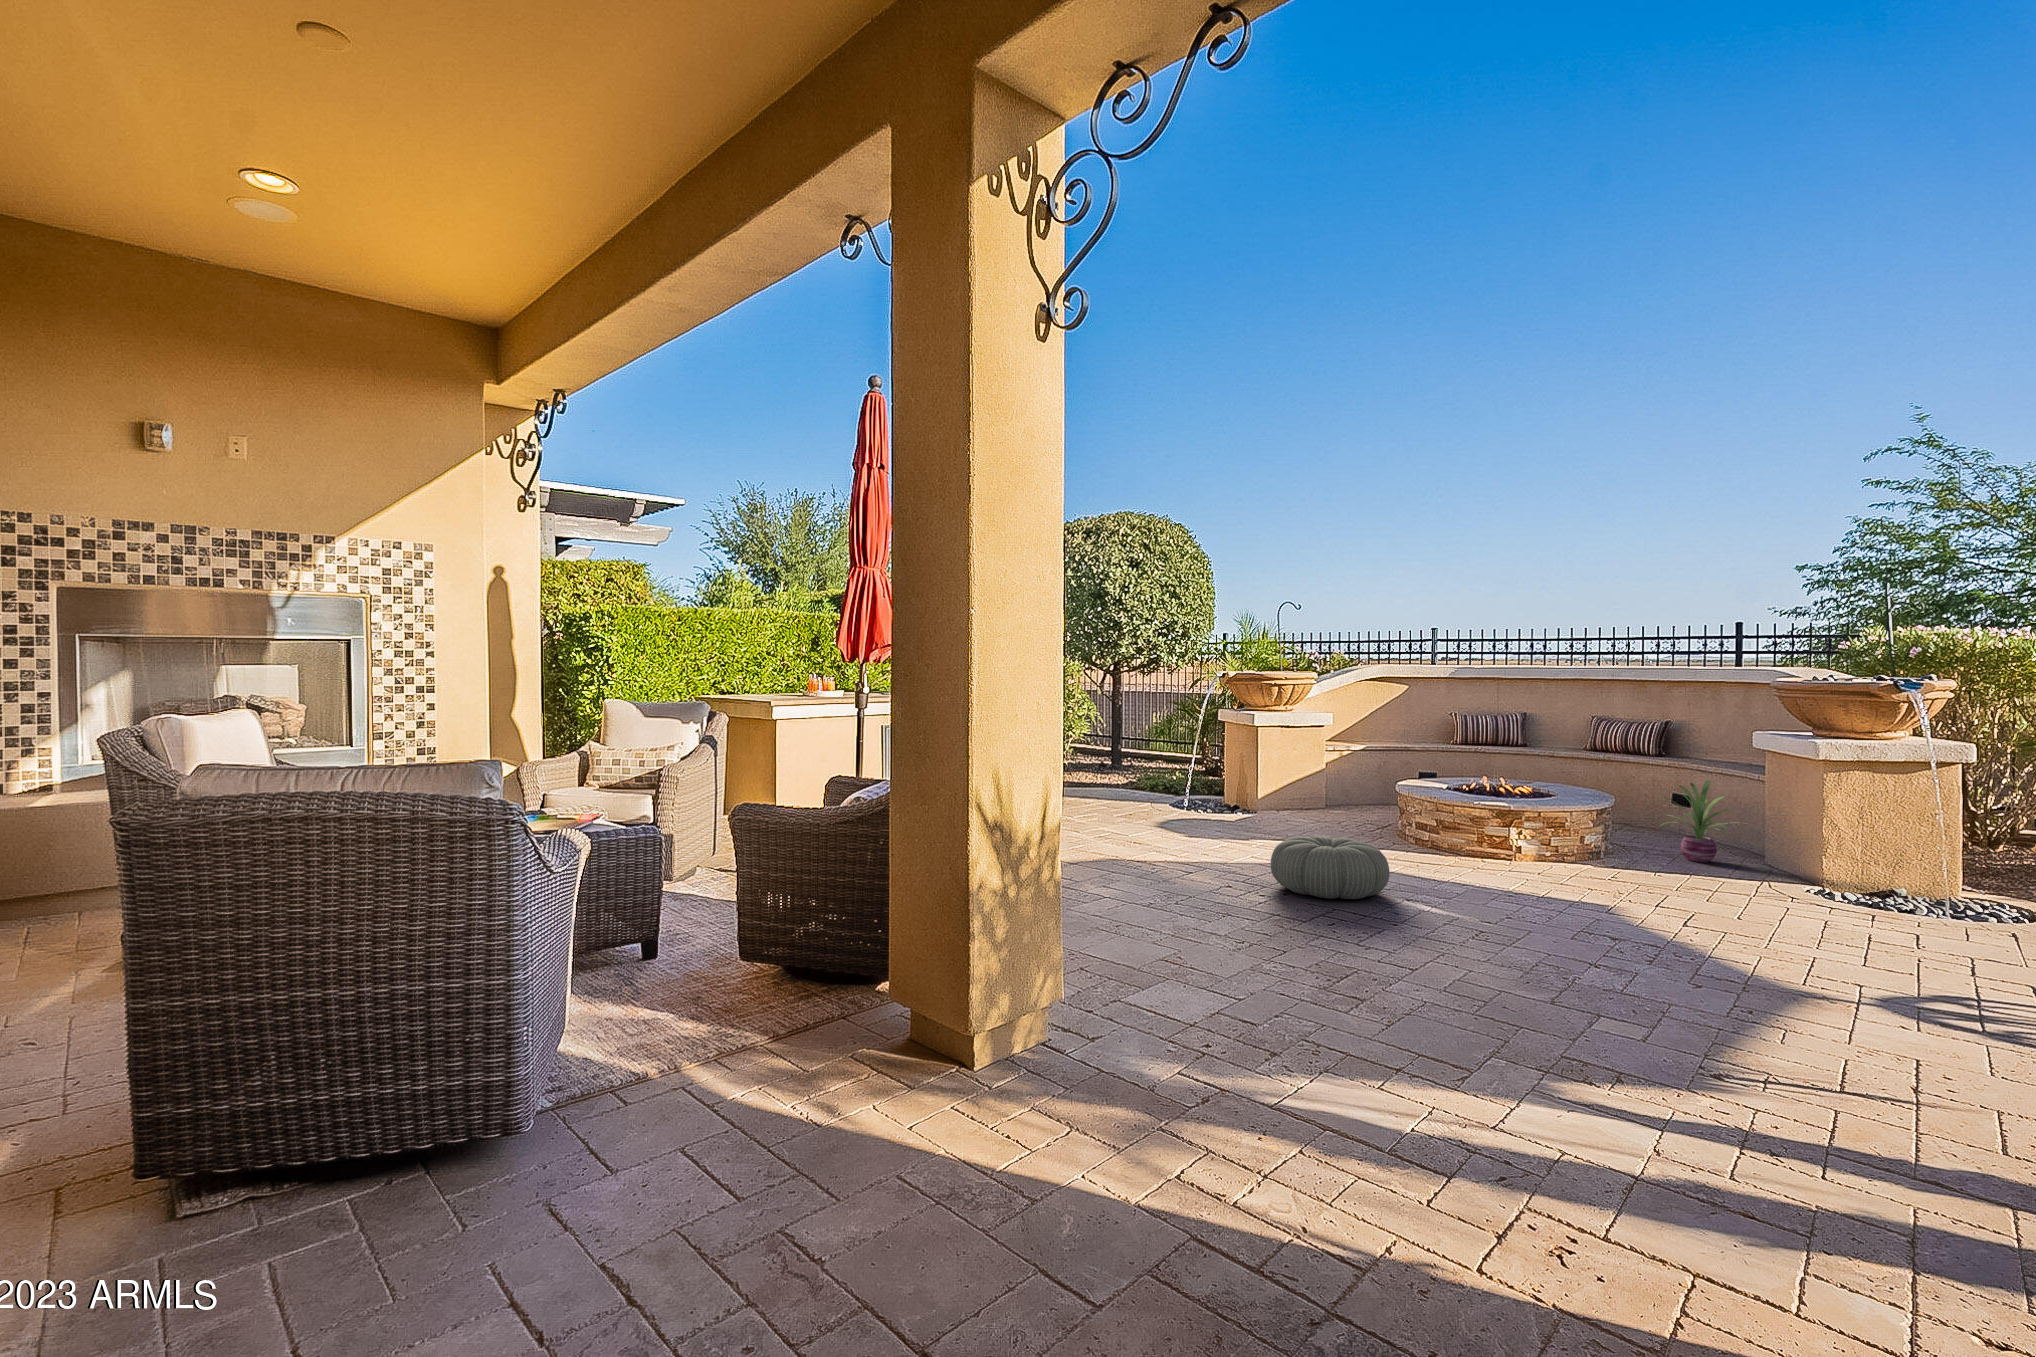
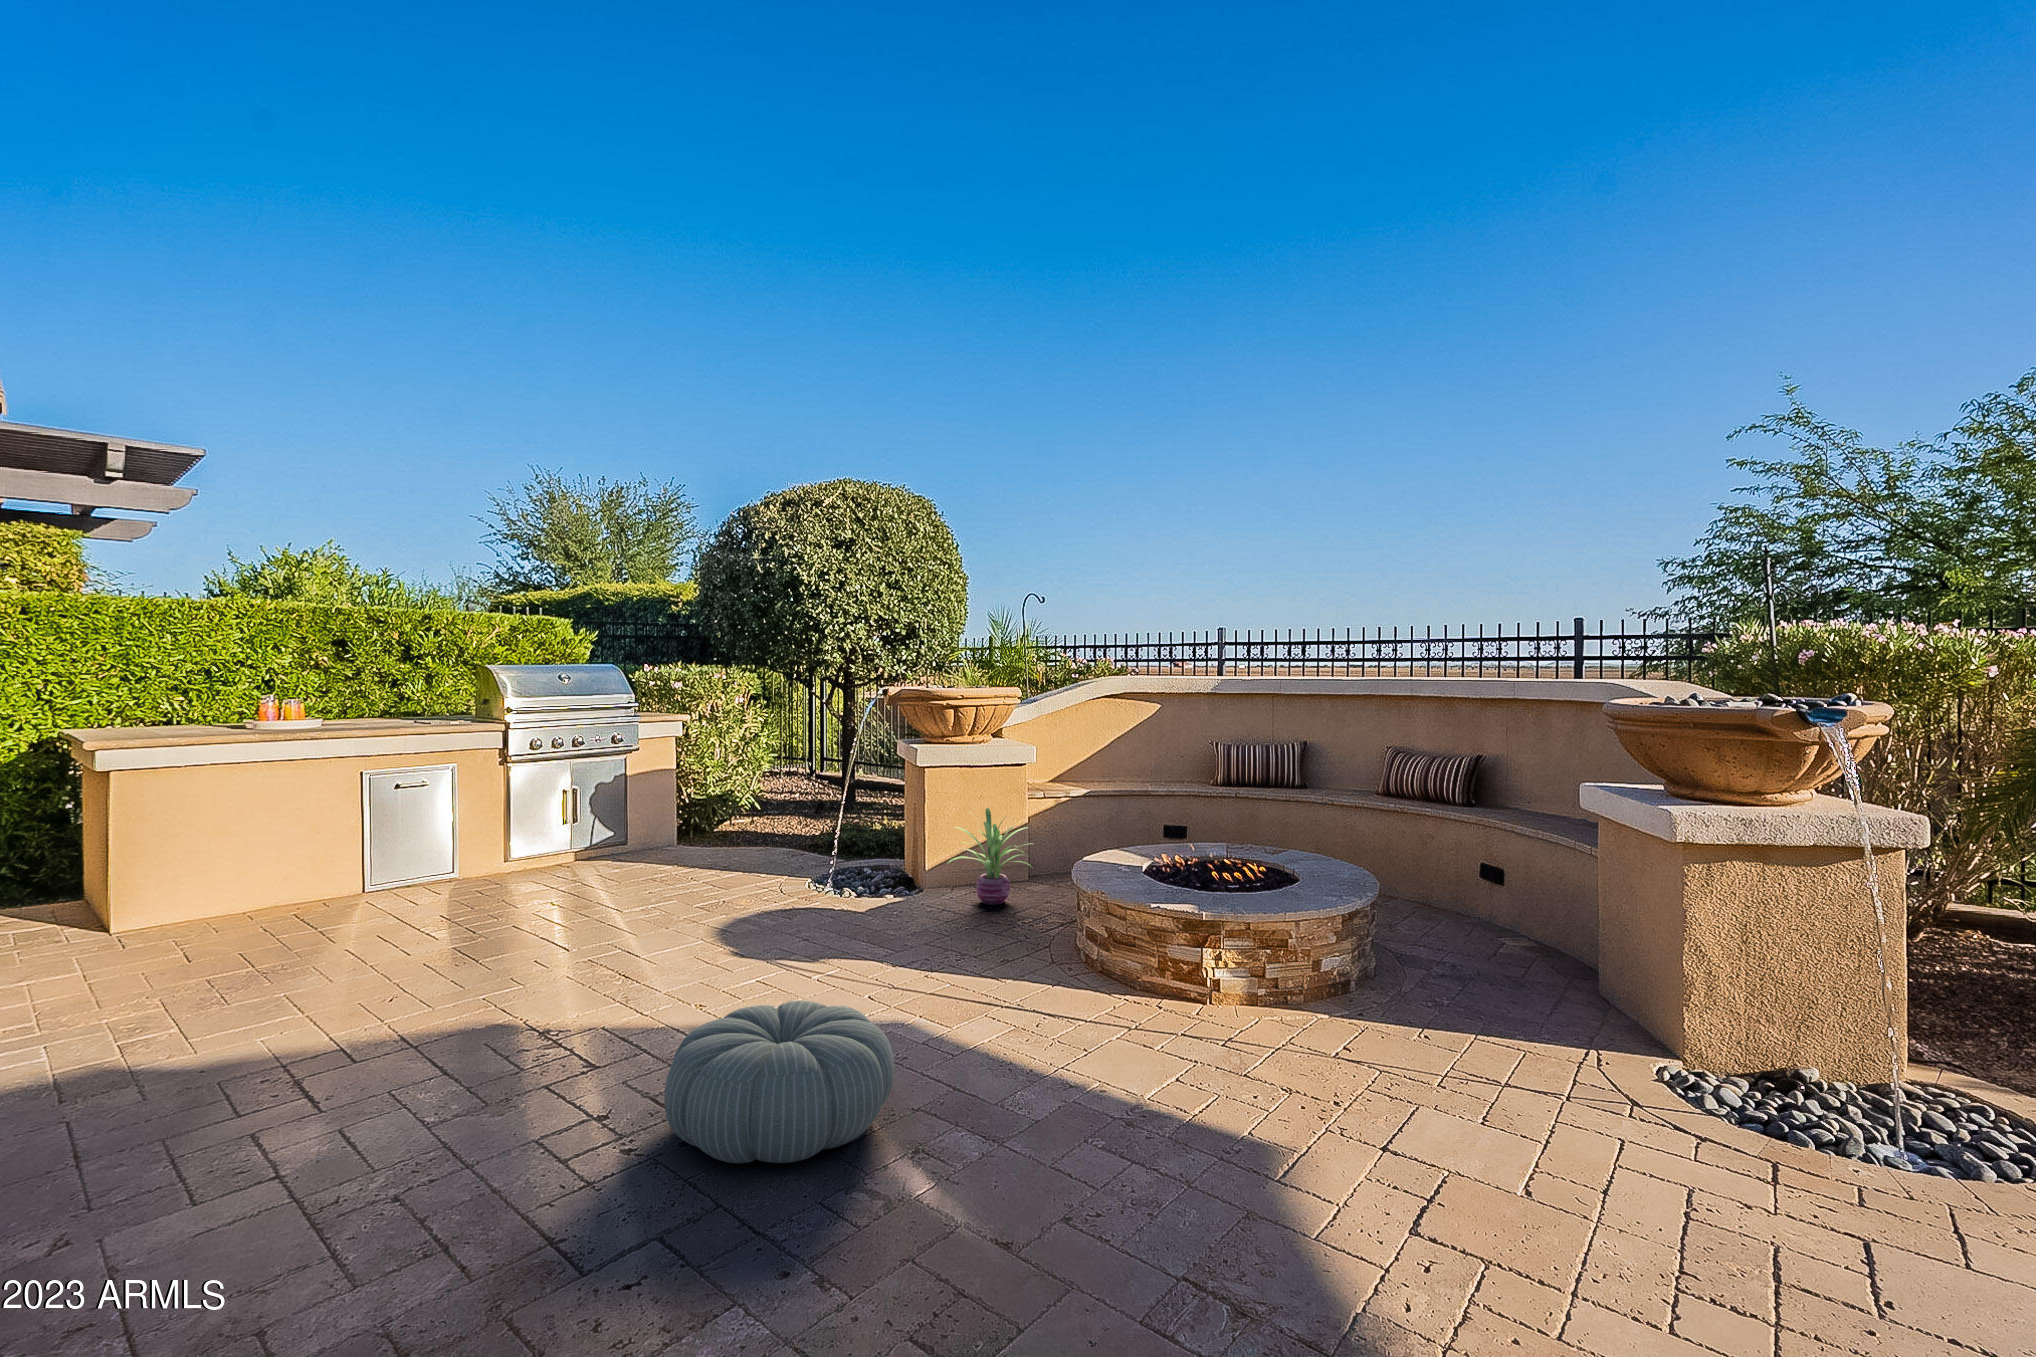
decorative plant: present [1653,780,1734,862] -> present [946,808,1032,905]

